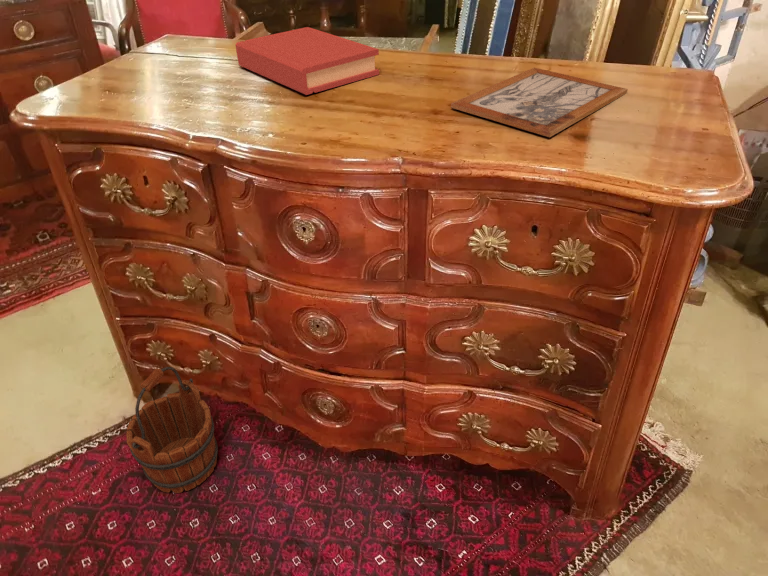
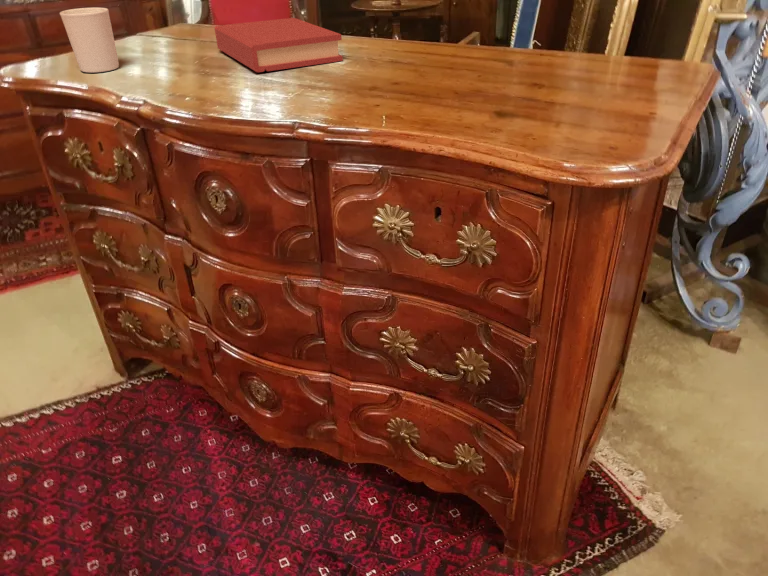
candle holder: none [86,33,148,104] -> present [60,7,119,73]
picture frame: present [451,68,628,137] -> none [386,60,586,115]
wooden bucket: present [126,367,218,493] -> none [69,334,167,463]

